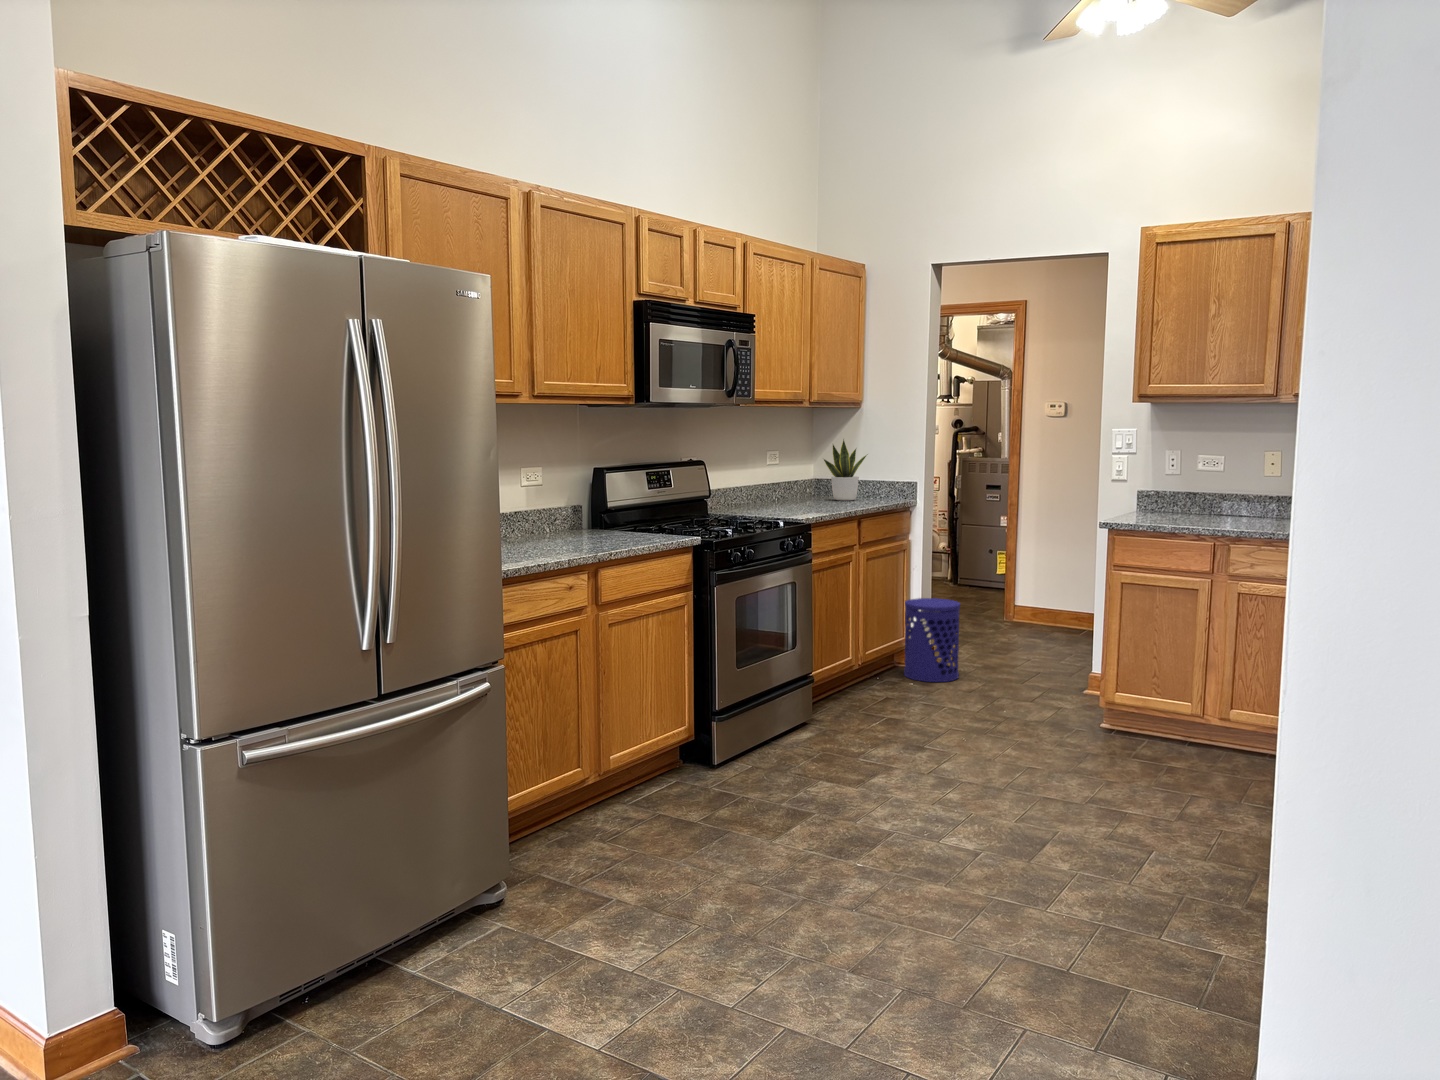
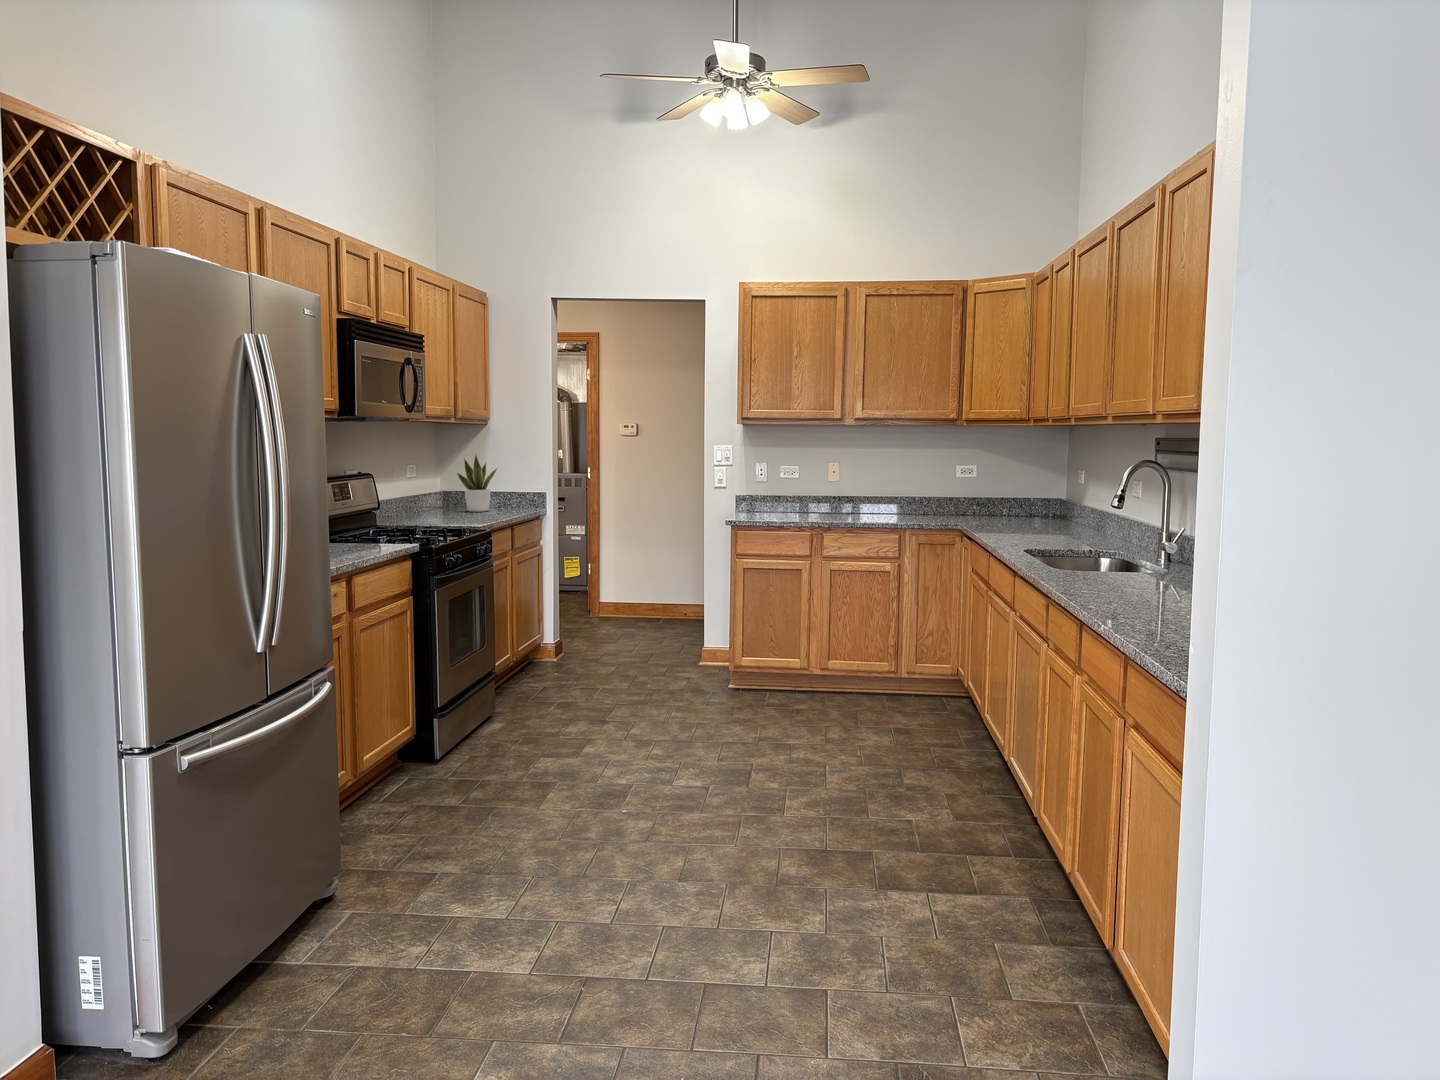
waste bin: present [904,598,960,682] -> none [543,597,594,672]

